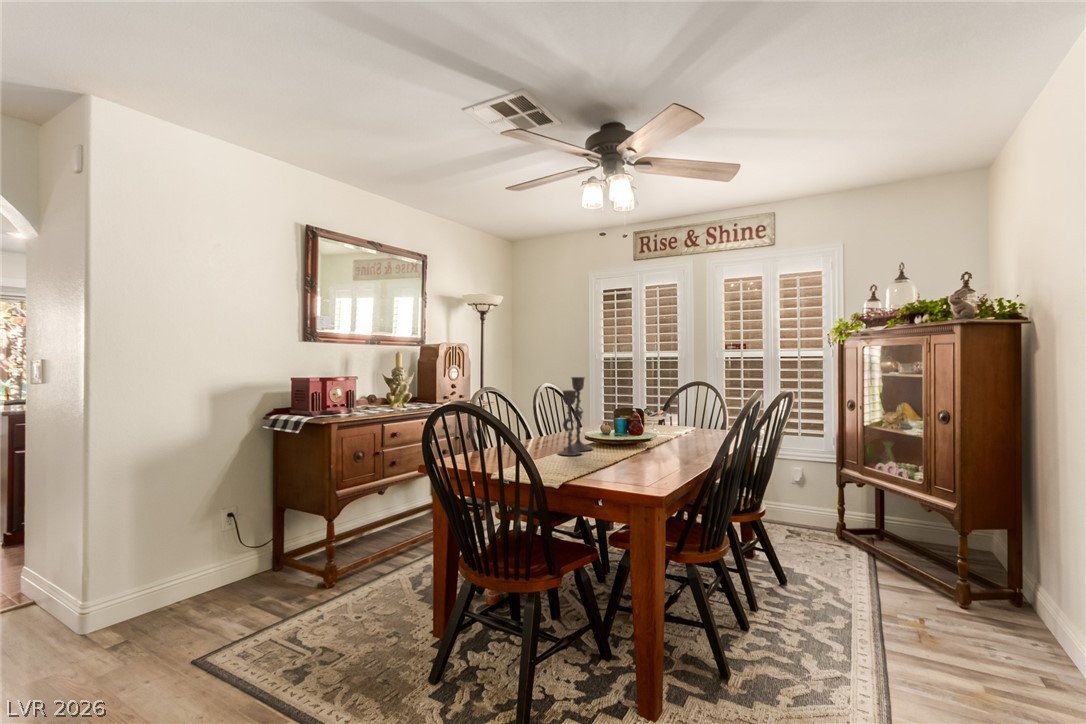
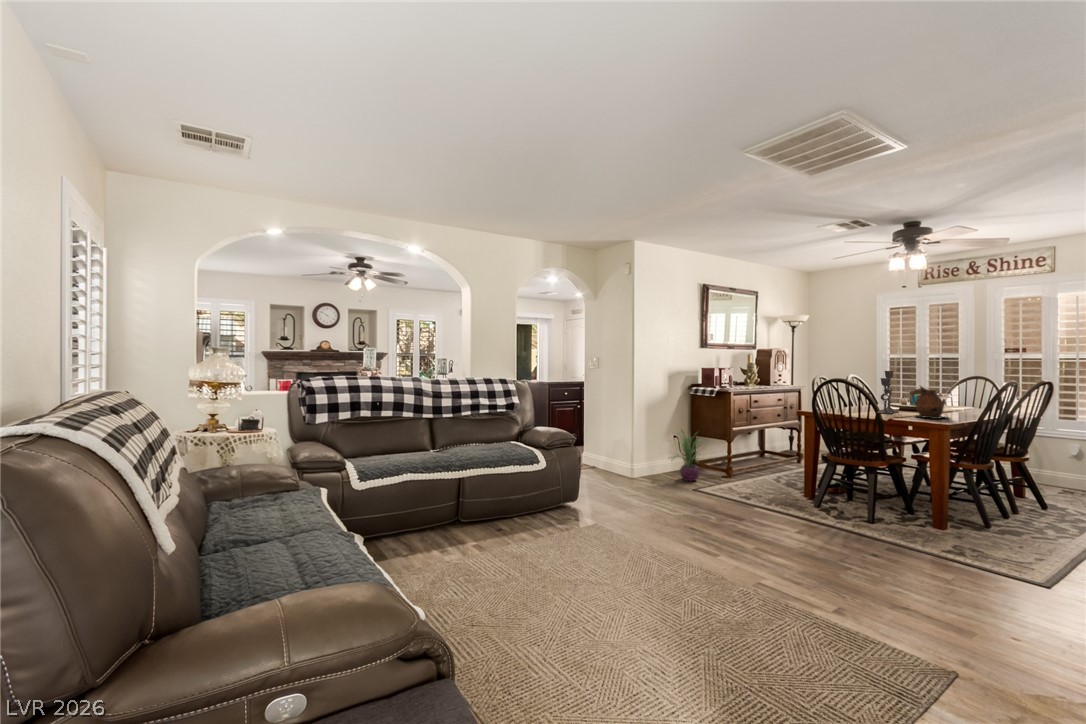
ceramic pitcher: none [606,403,662,466] -> present [912,386,944,419]
decorative plant: none [170,503,289,616] -> present [671,430,700,481]

